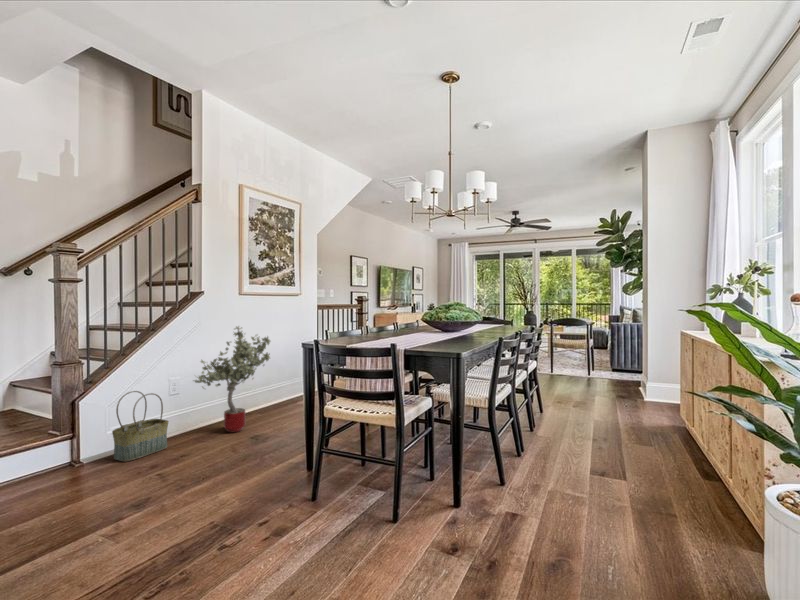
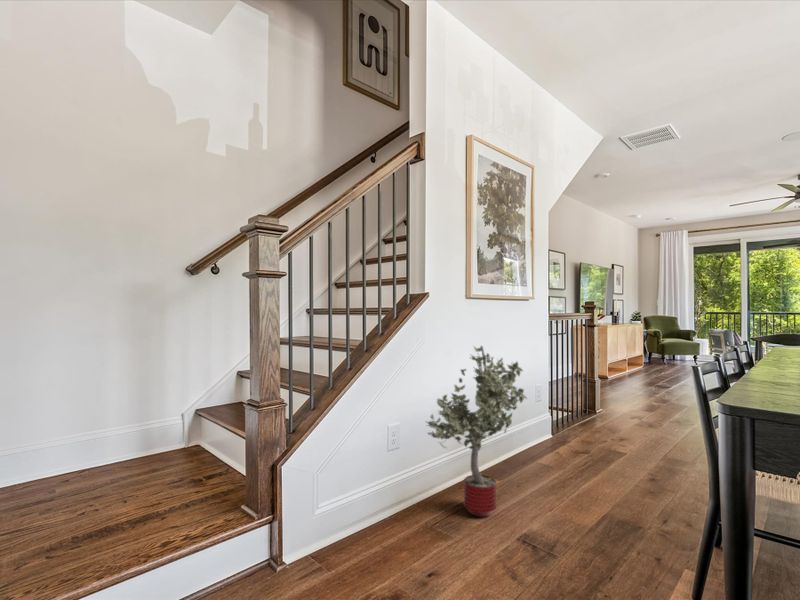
basket: present [112,391,168,462] -> none [324,446,396,568]

